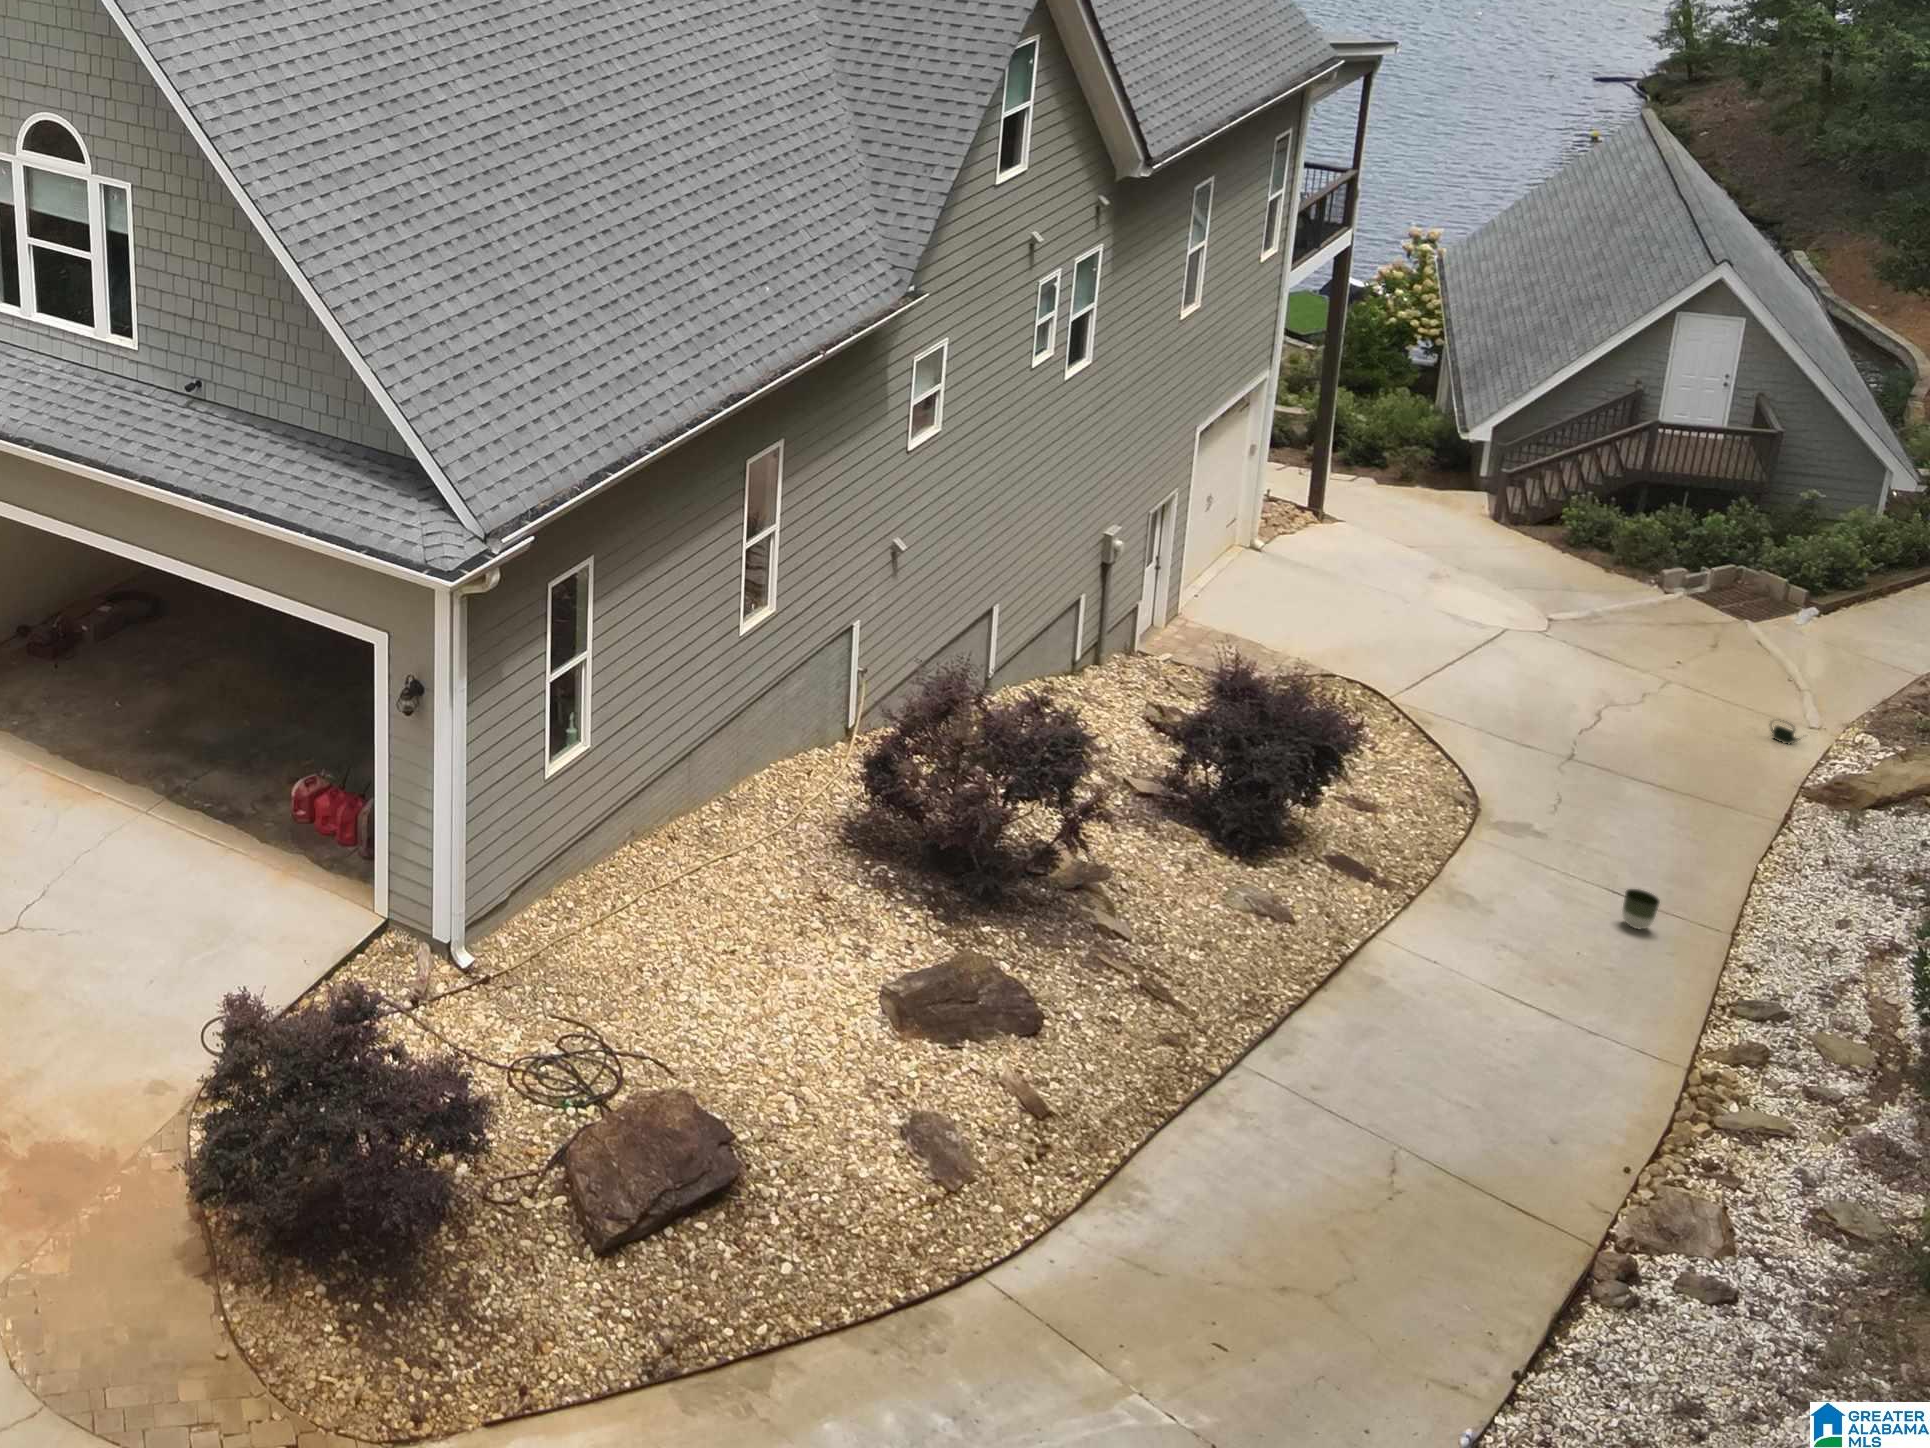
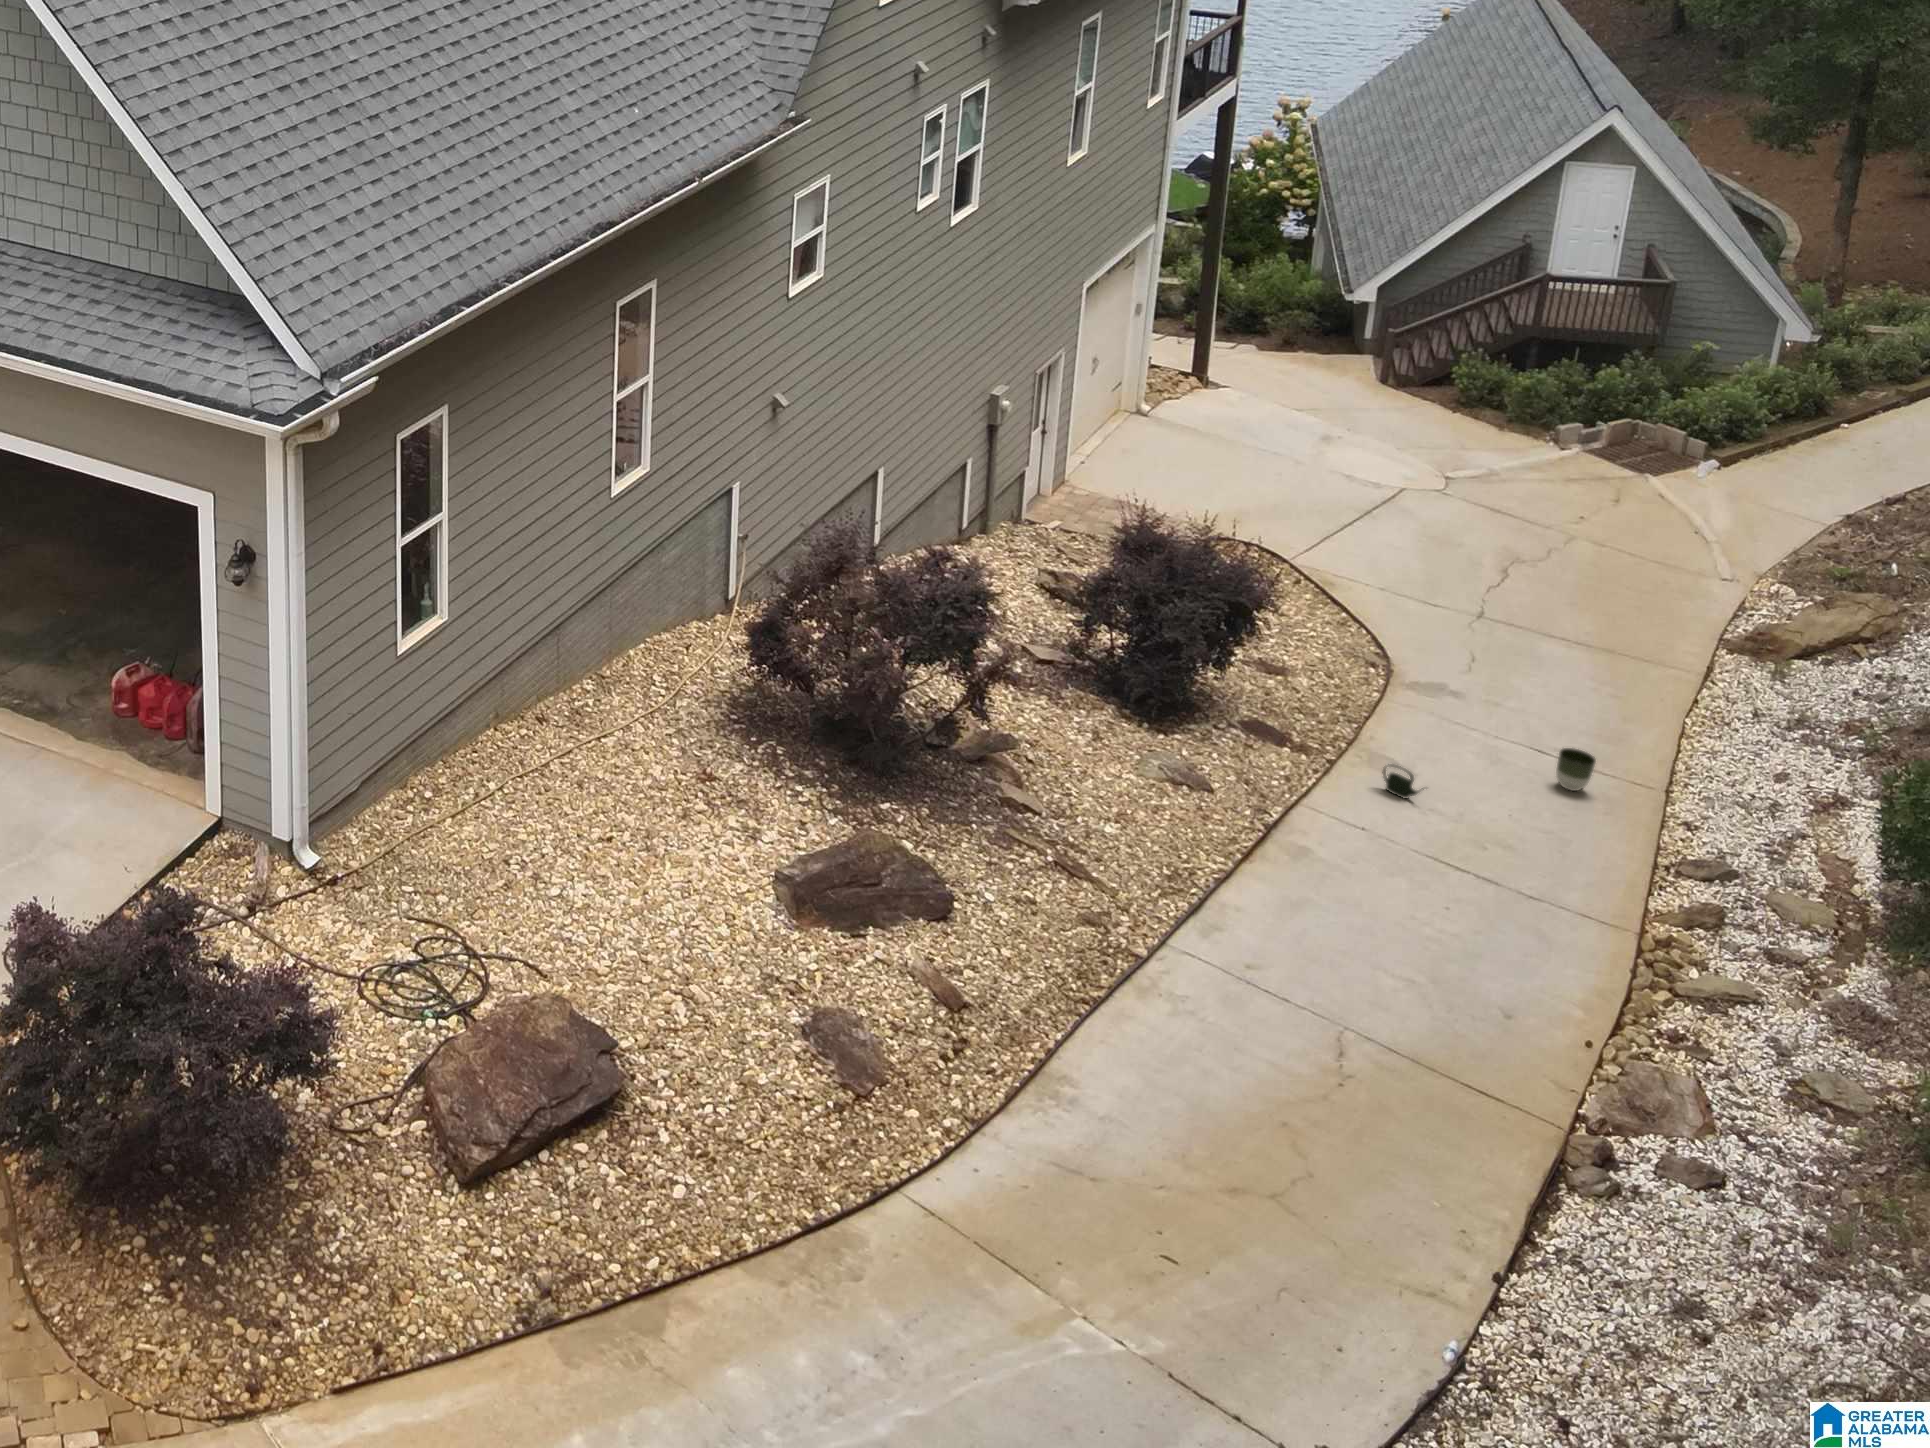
watering can: present [1771,720,1799,744] -> present [1382,764,1424,799]

